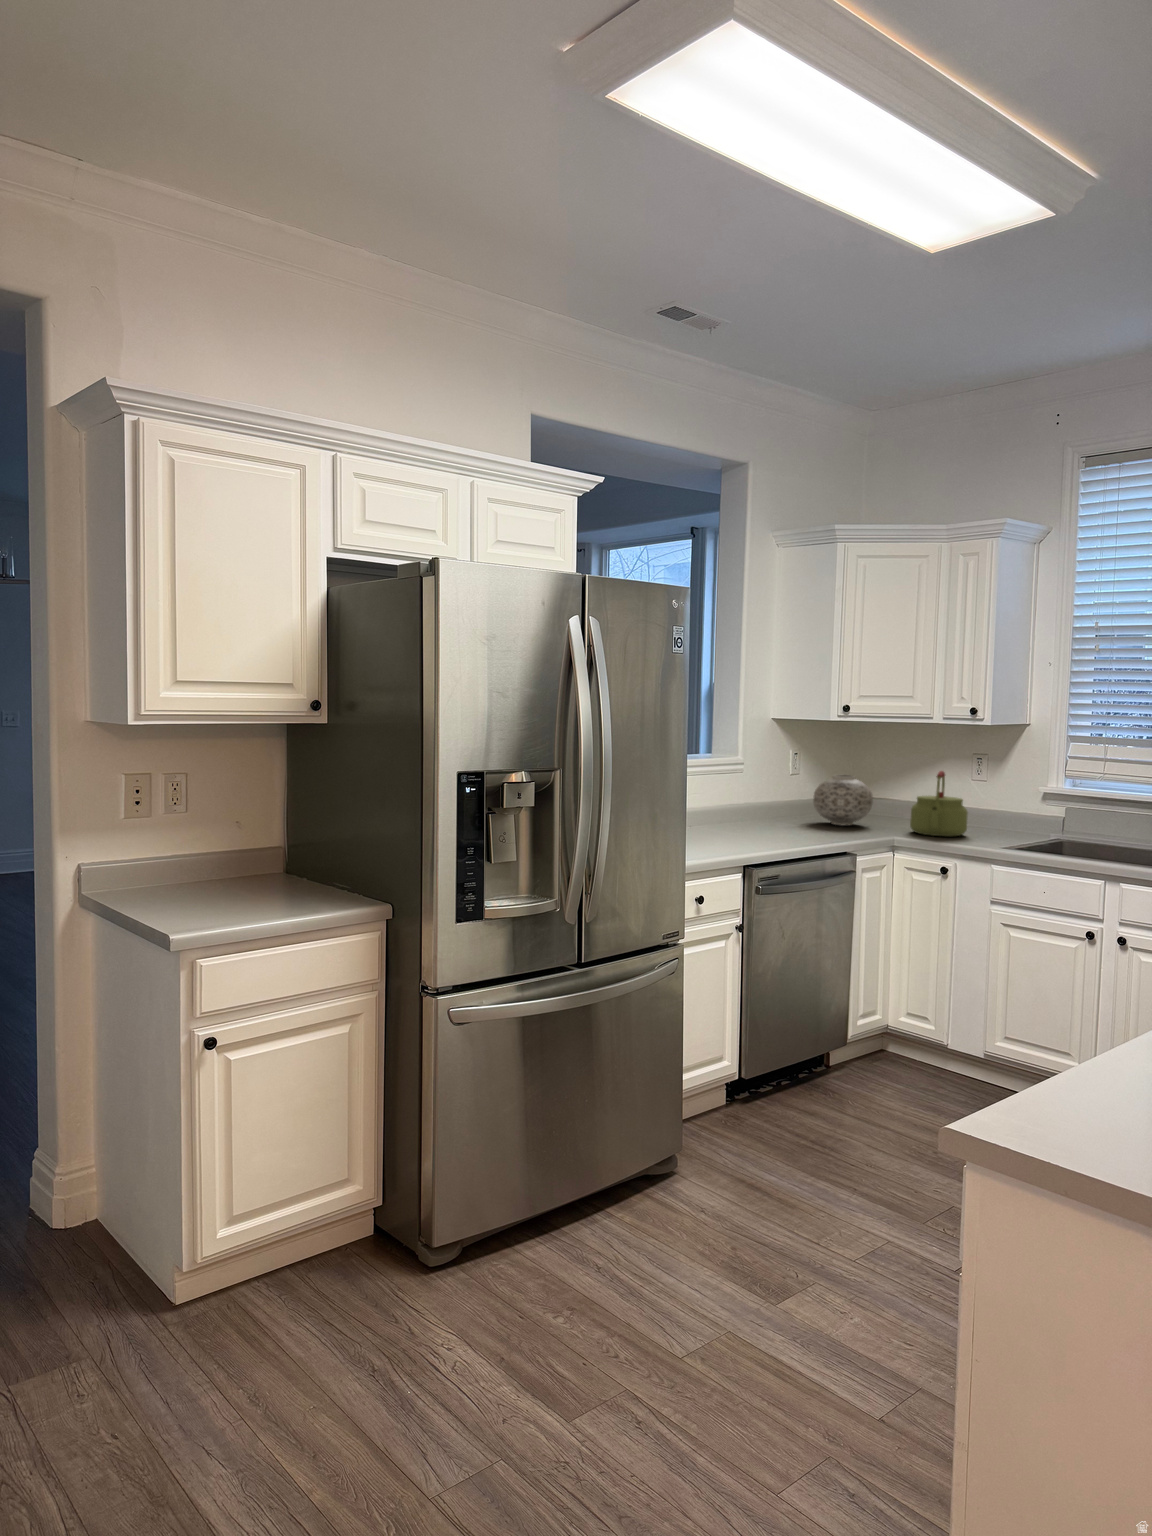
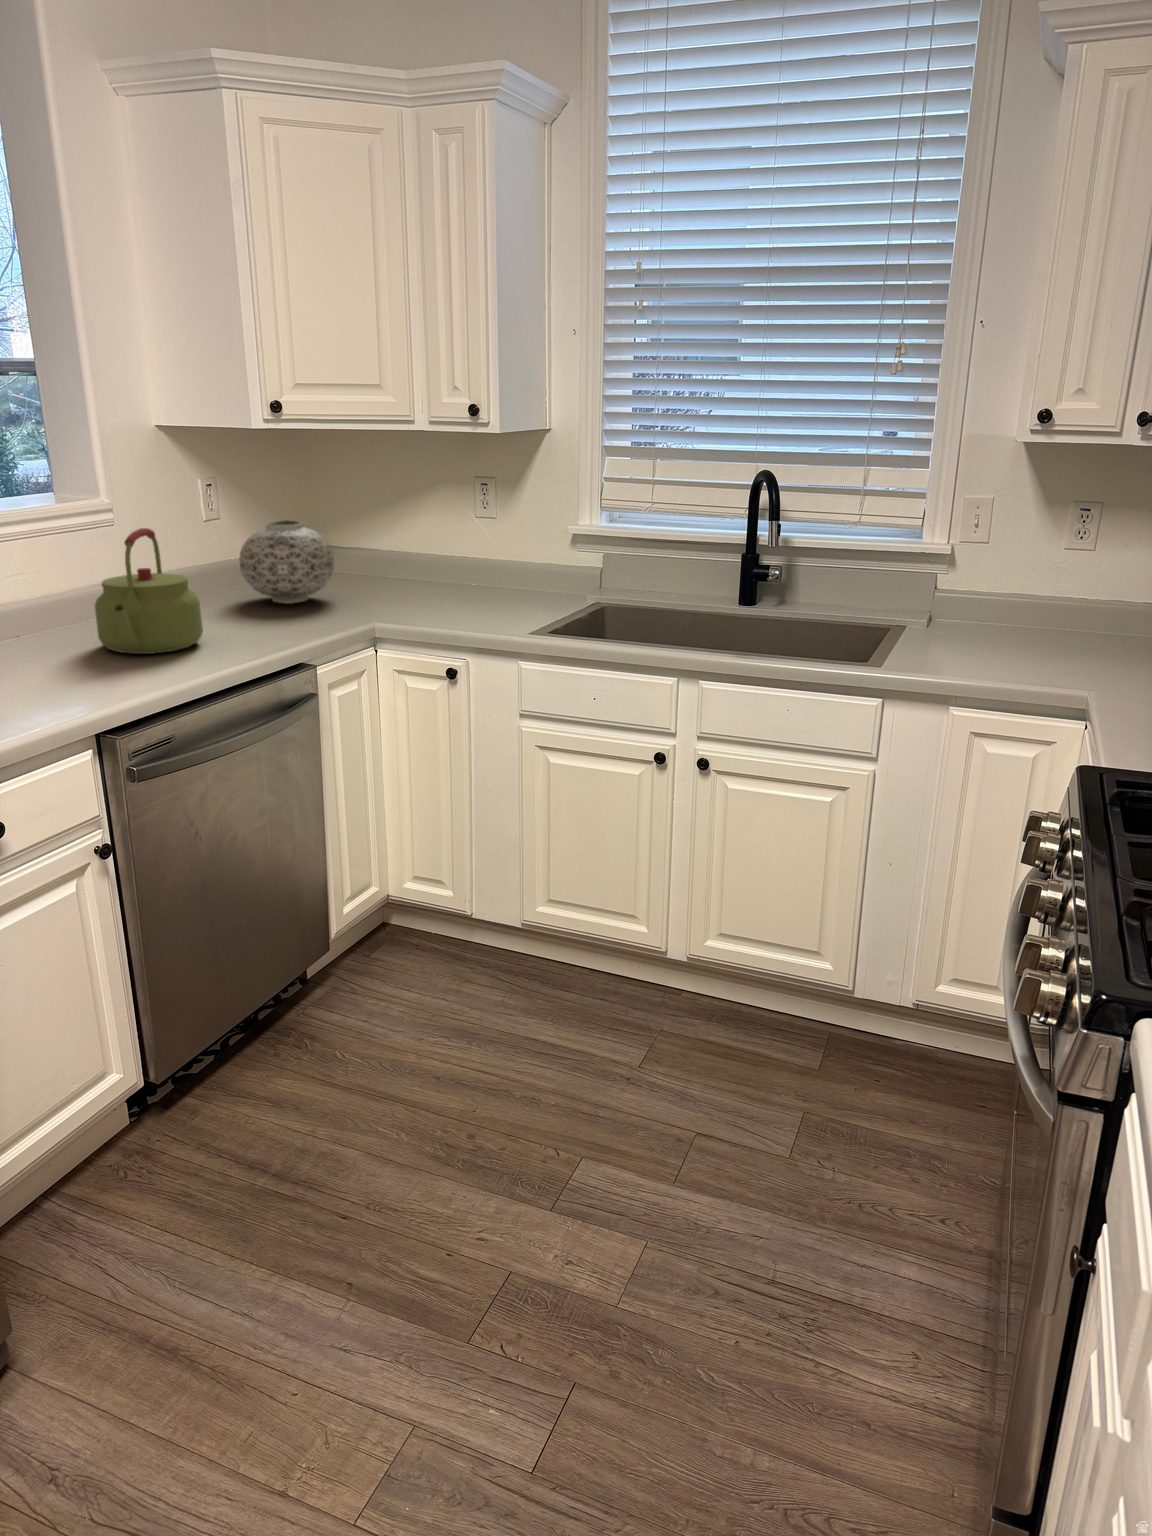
kettle: present [910,771,968,836] -> present [95,528,203,654]

